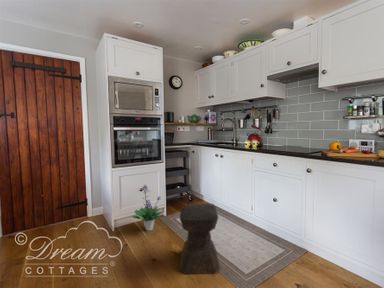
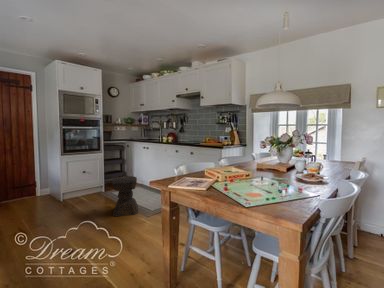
potted plant: present [132,185,164,231] -> none [77,169,104,201]

